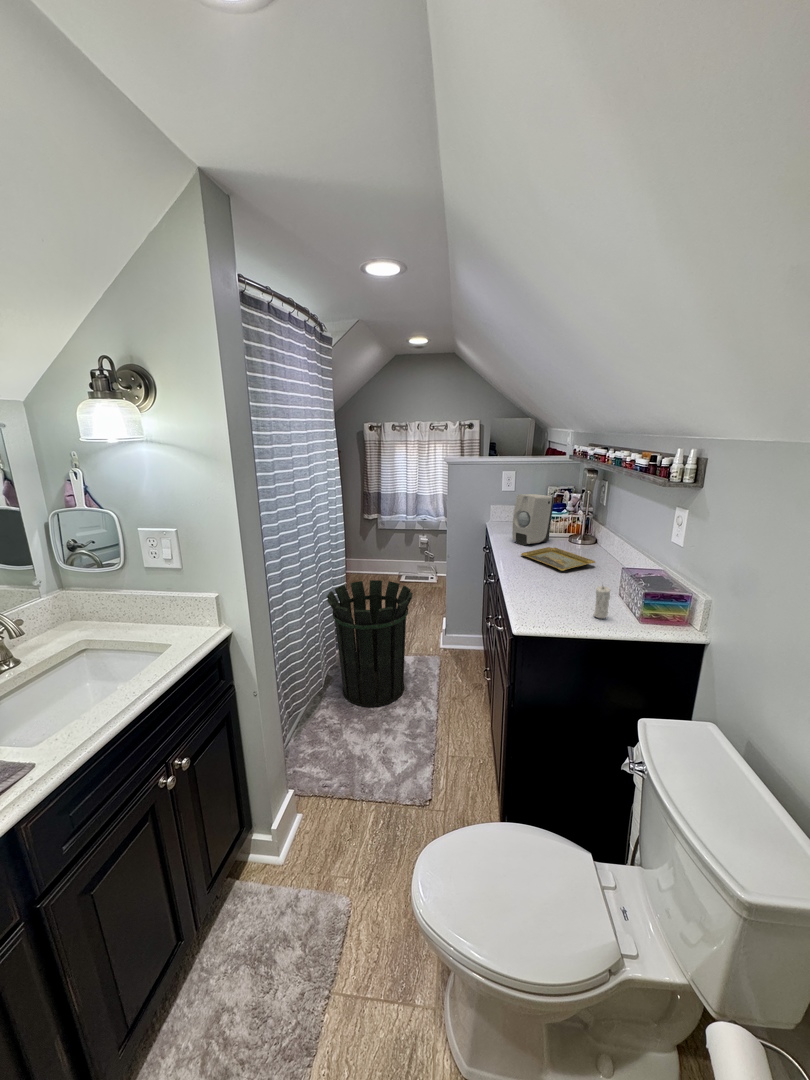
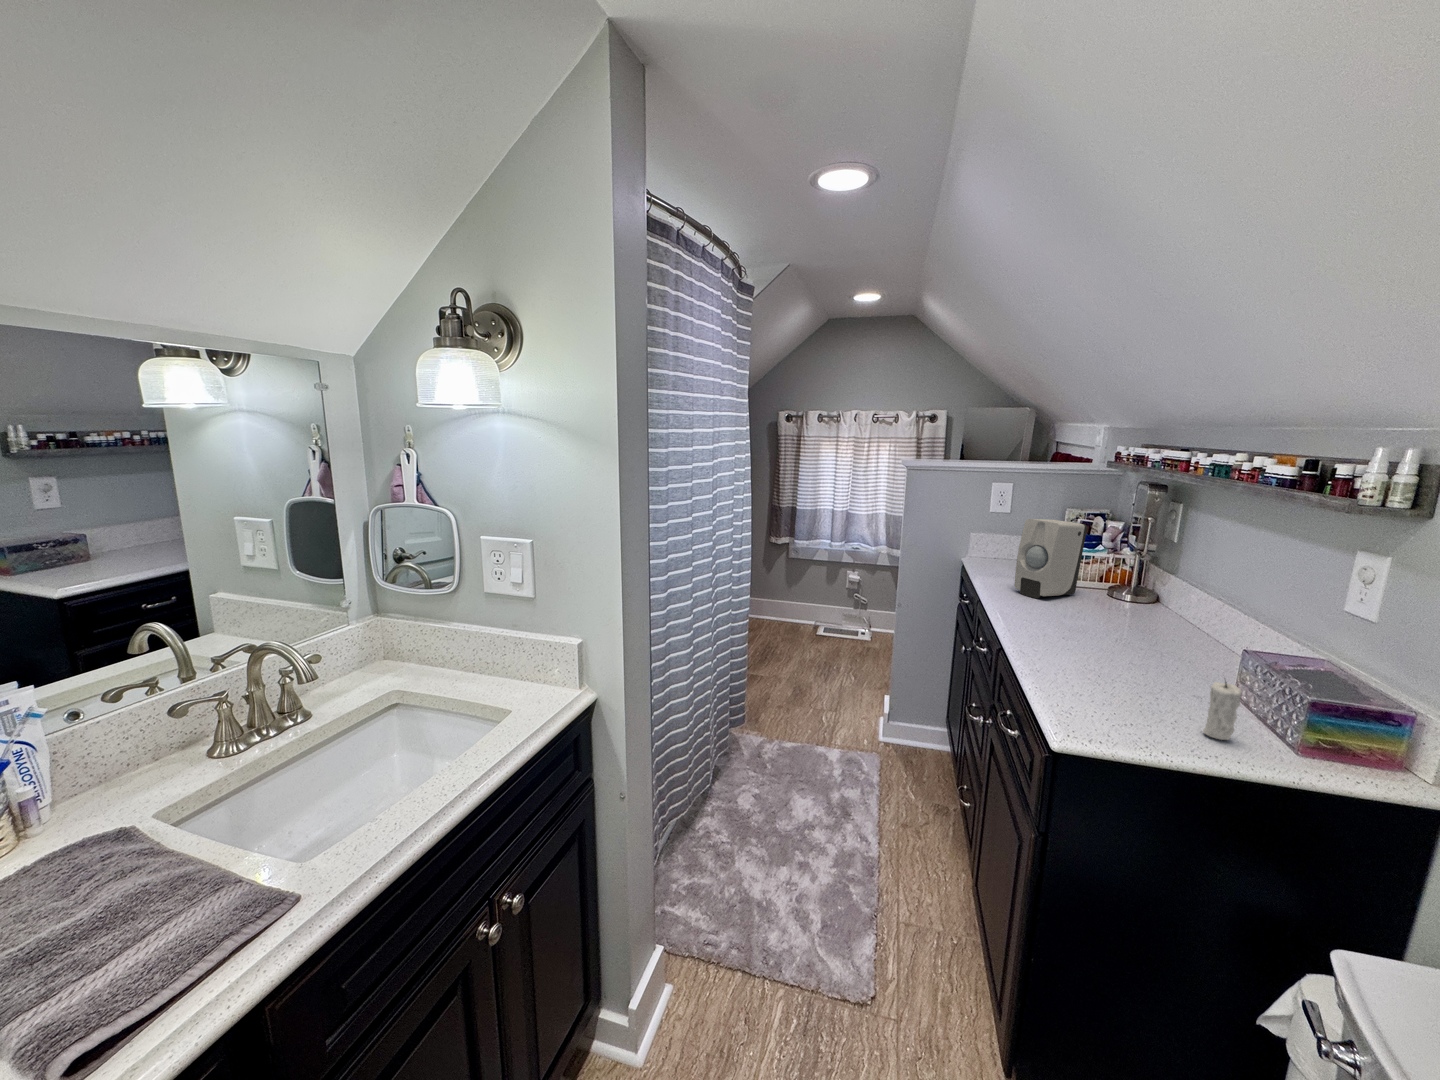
tray: present [521,547,595,571] -> none [1034,604,1172,645]
waste bin: present [327,580,413,707] -> none [723,632,849,822]

